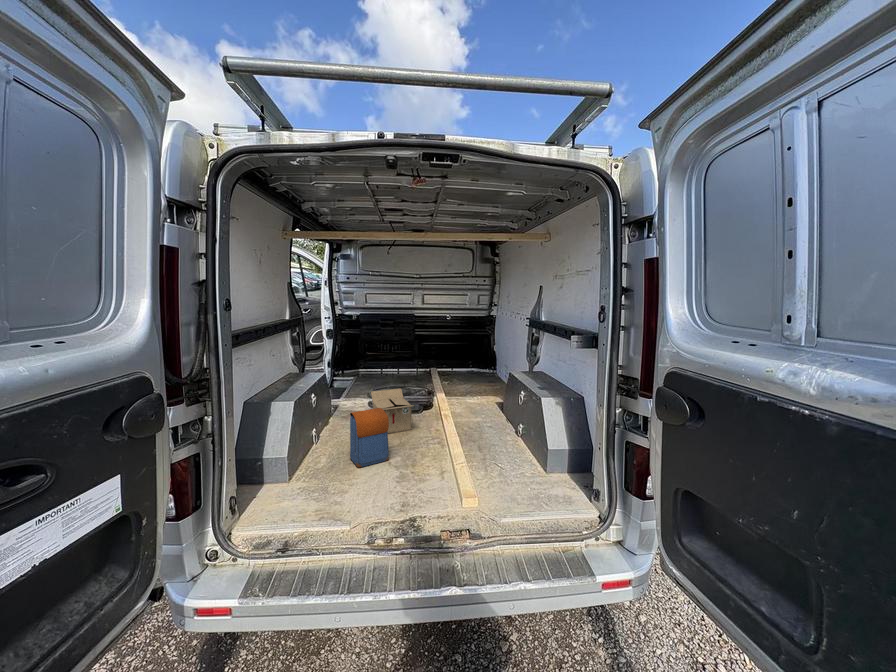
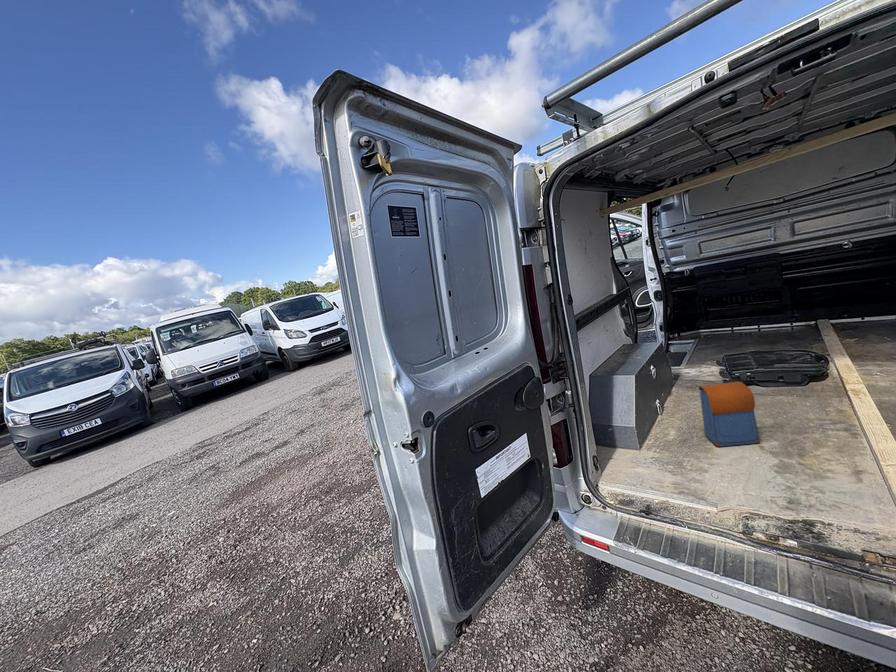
cardboard box: present [371,389,413,433] -> none [722,355,795,411]

